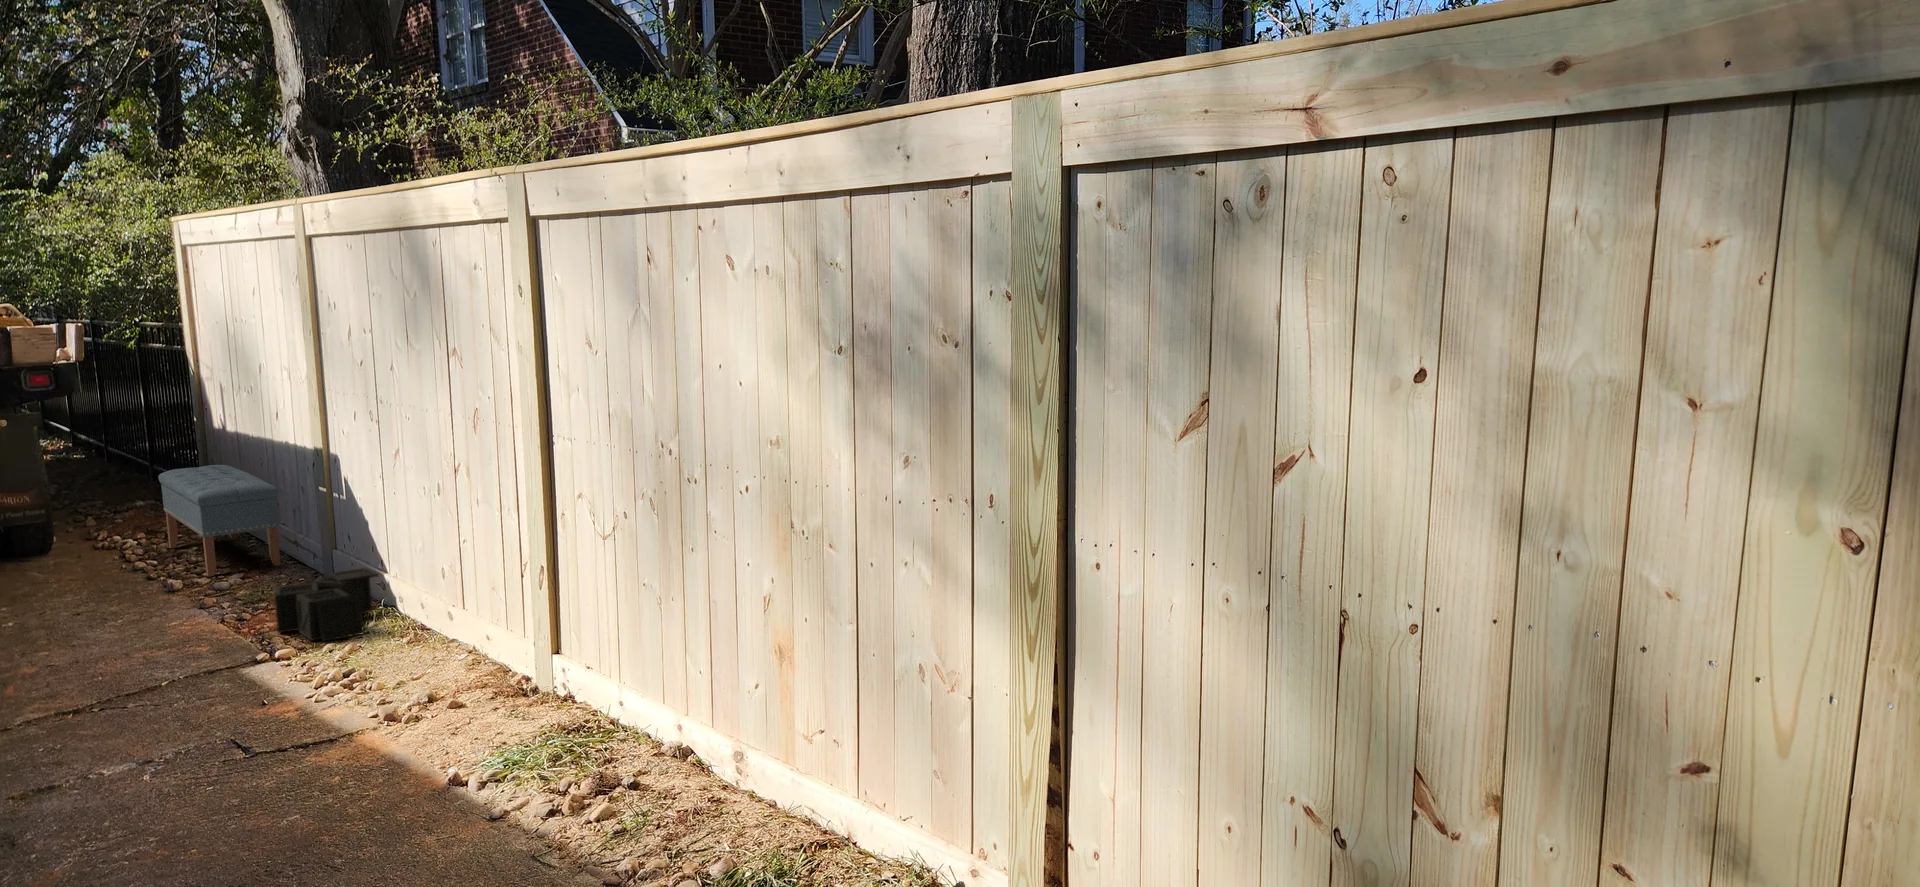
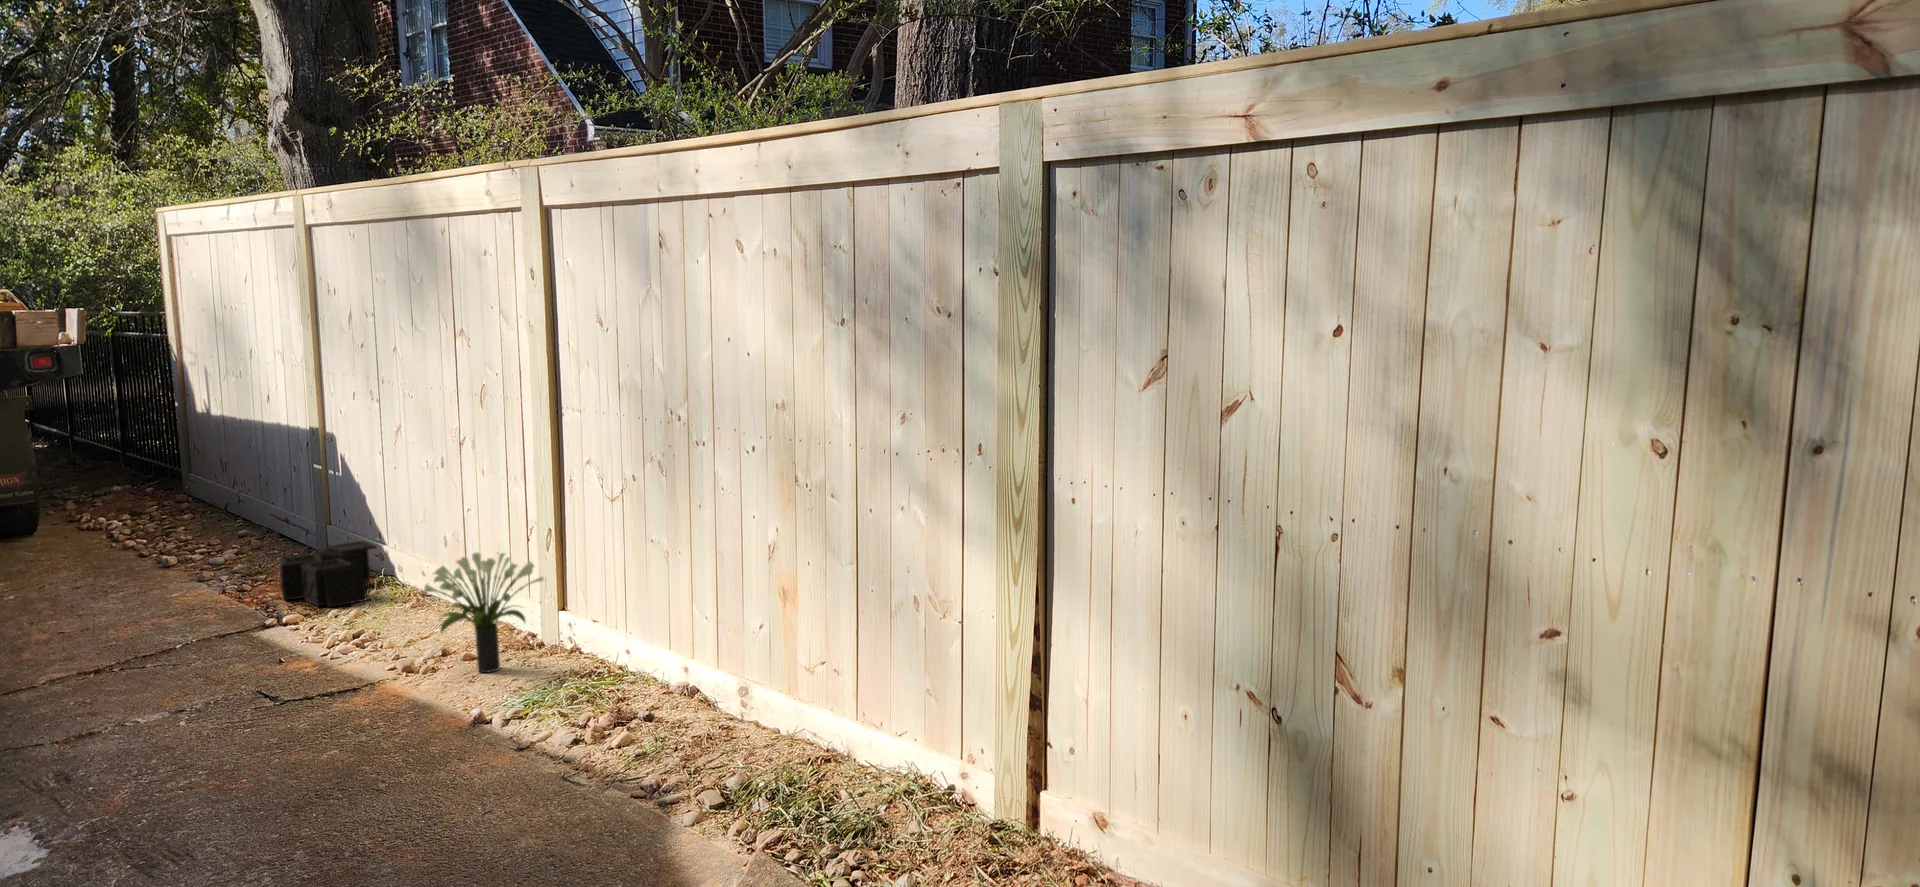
bench: present [158,465,281,577] -> none [147,449,272,553]
potted plant: none [403,592,534,723] -> present [424,552,543,673]

